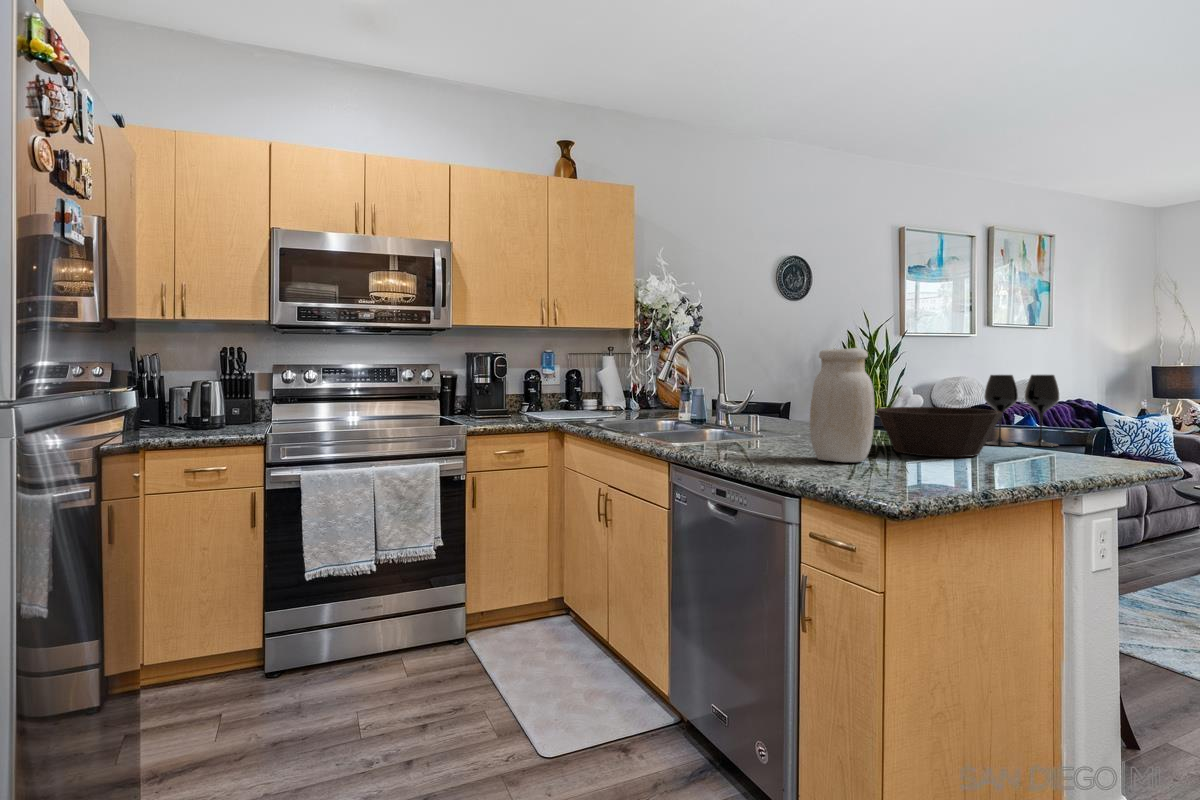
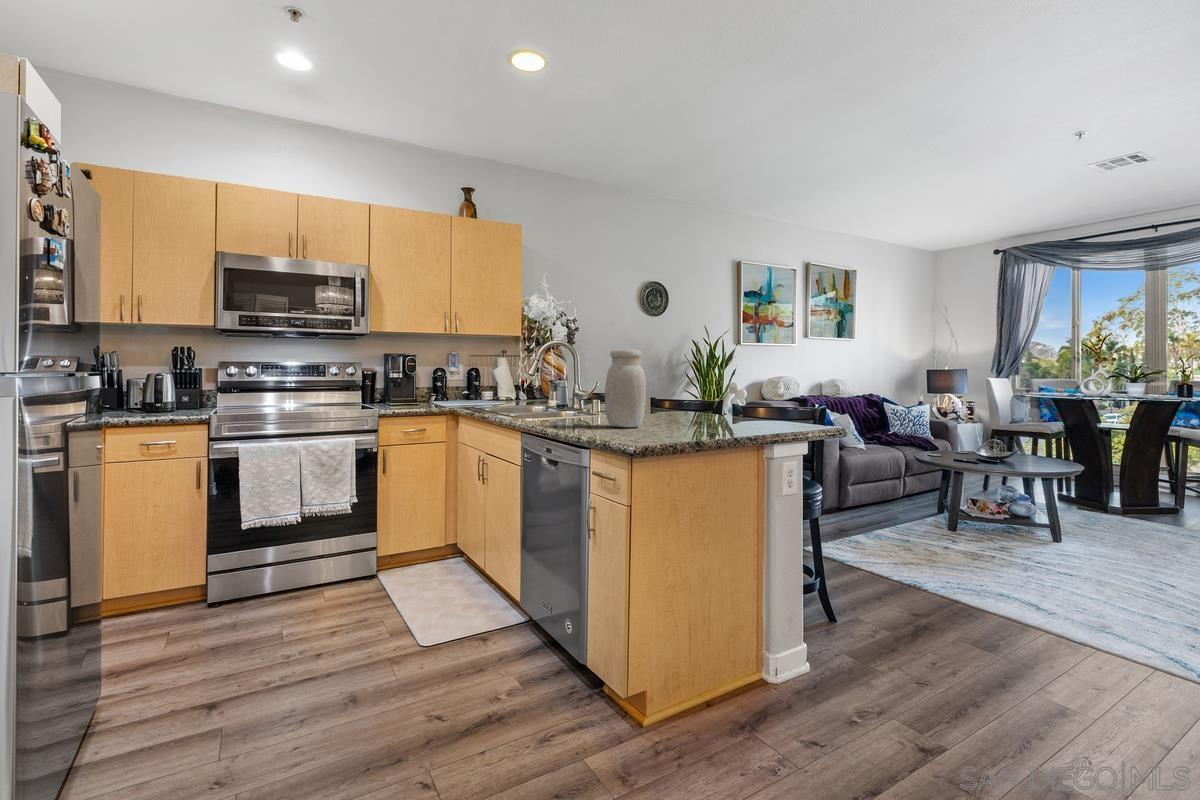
wine glass: present [984,375,1059,446] -> none [740,370,788,419]
bowl: present [875,407,1003,457] -> none [659,392,737,425]

